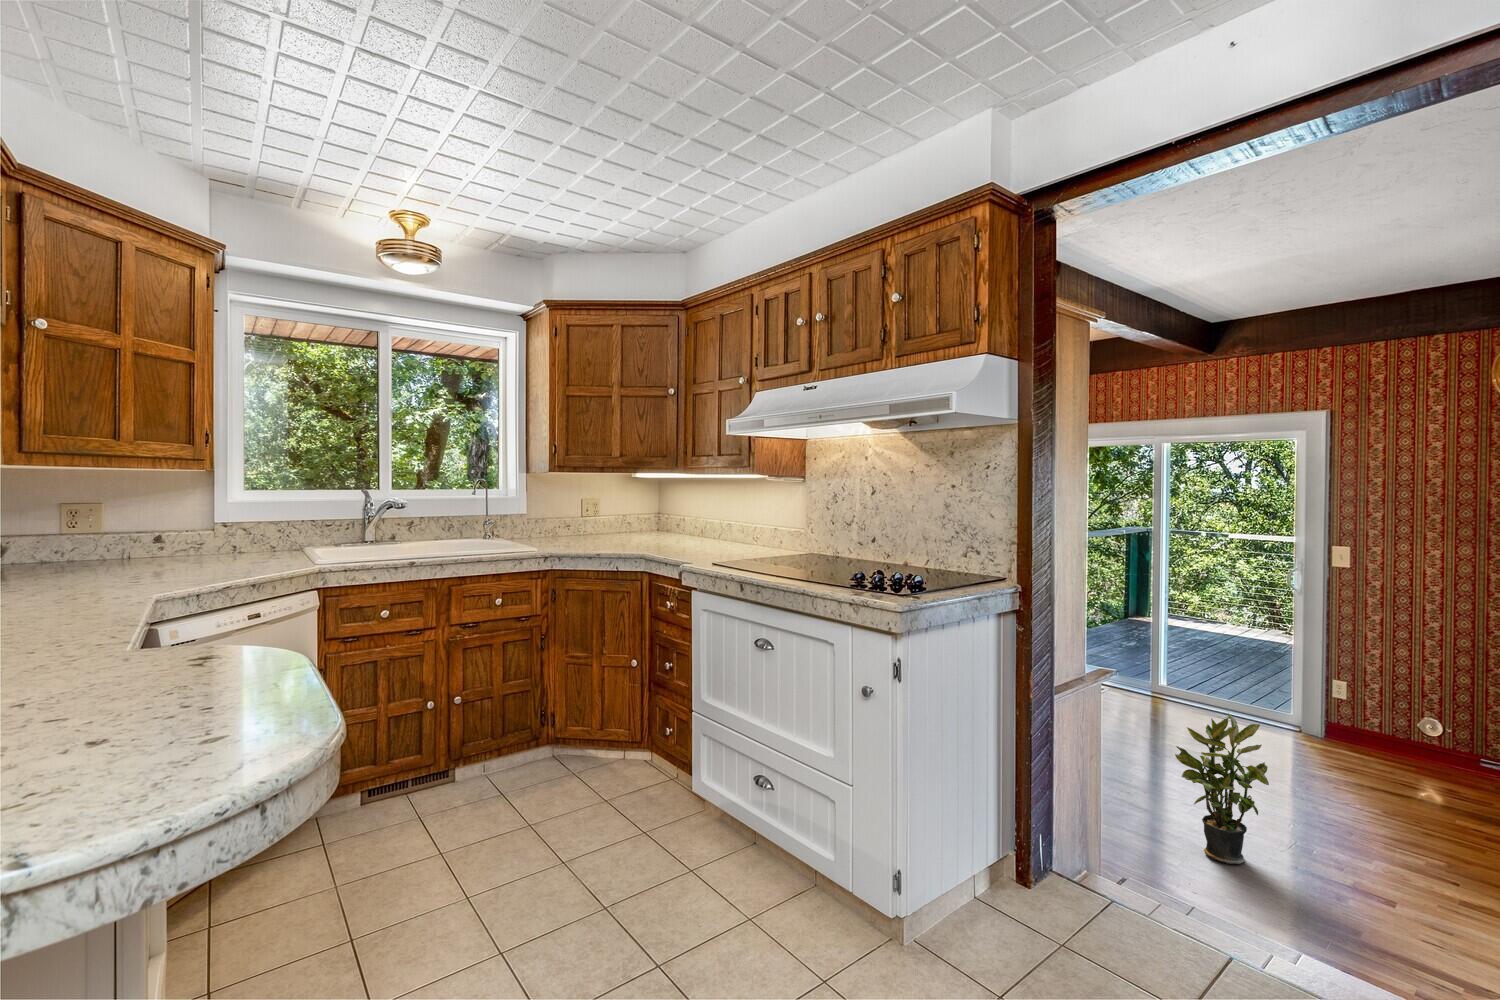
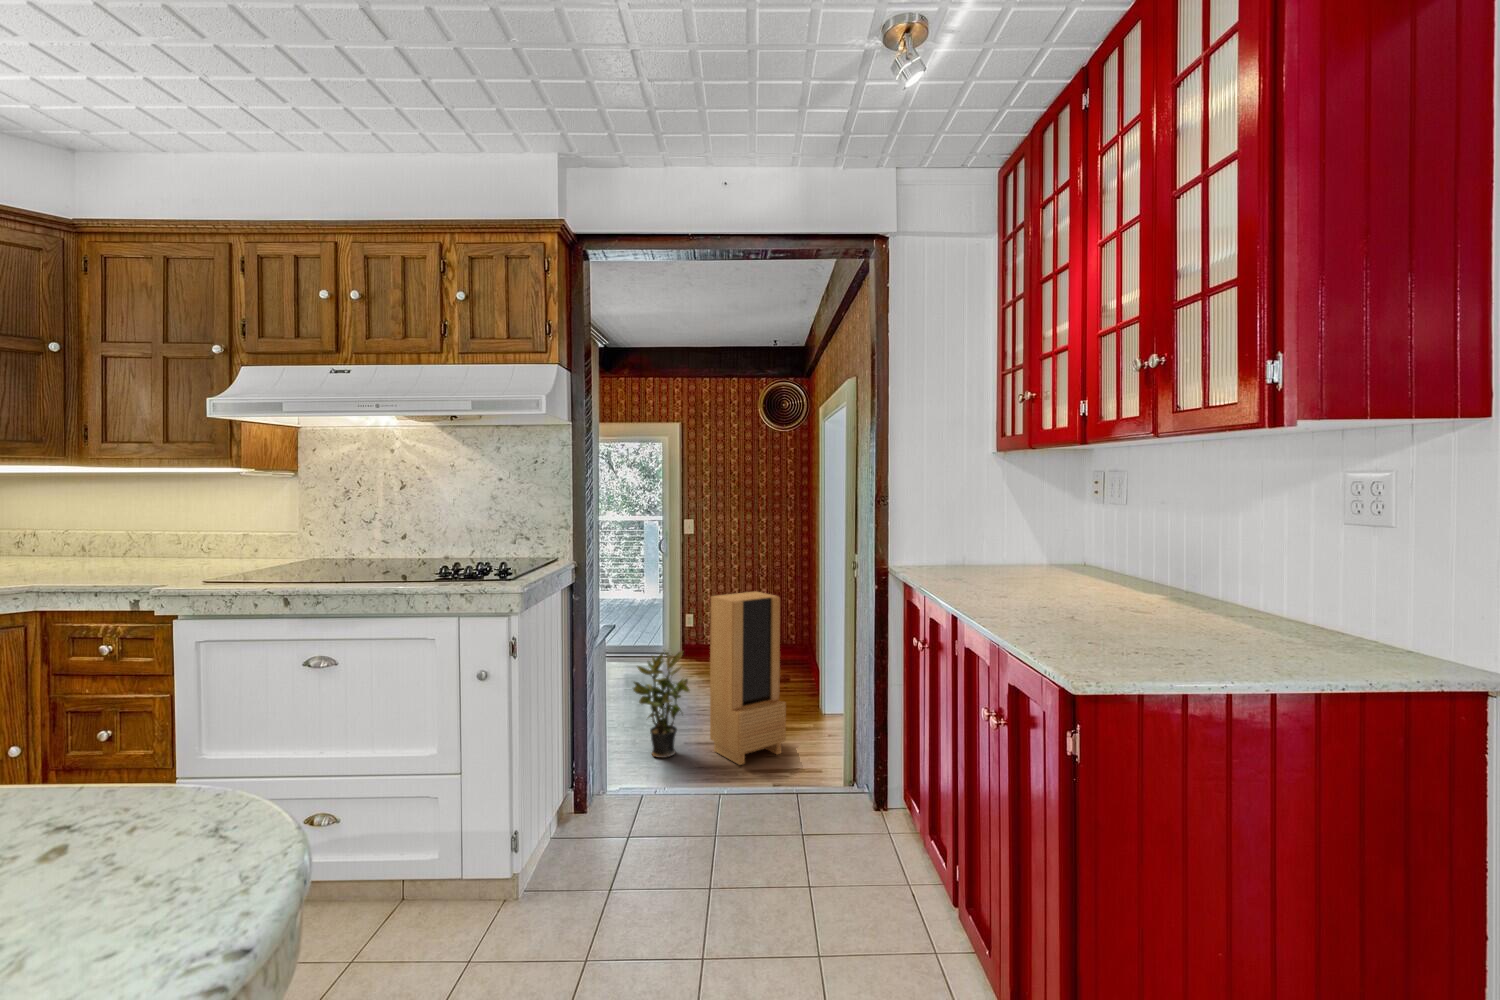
storage cabinet: none [1305,656,1462,938] -> present [710,591,786,765]

